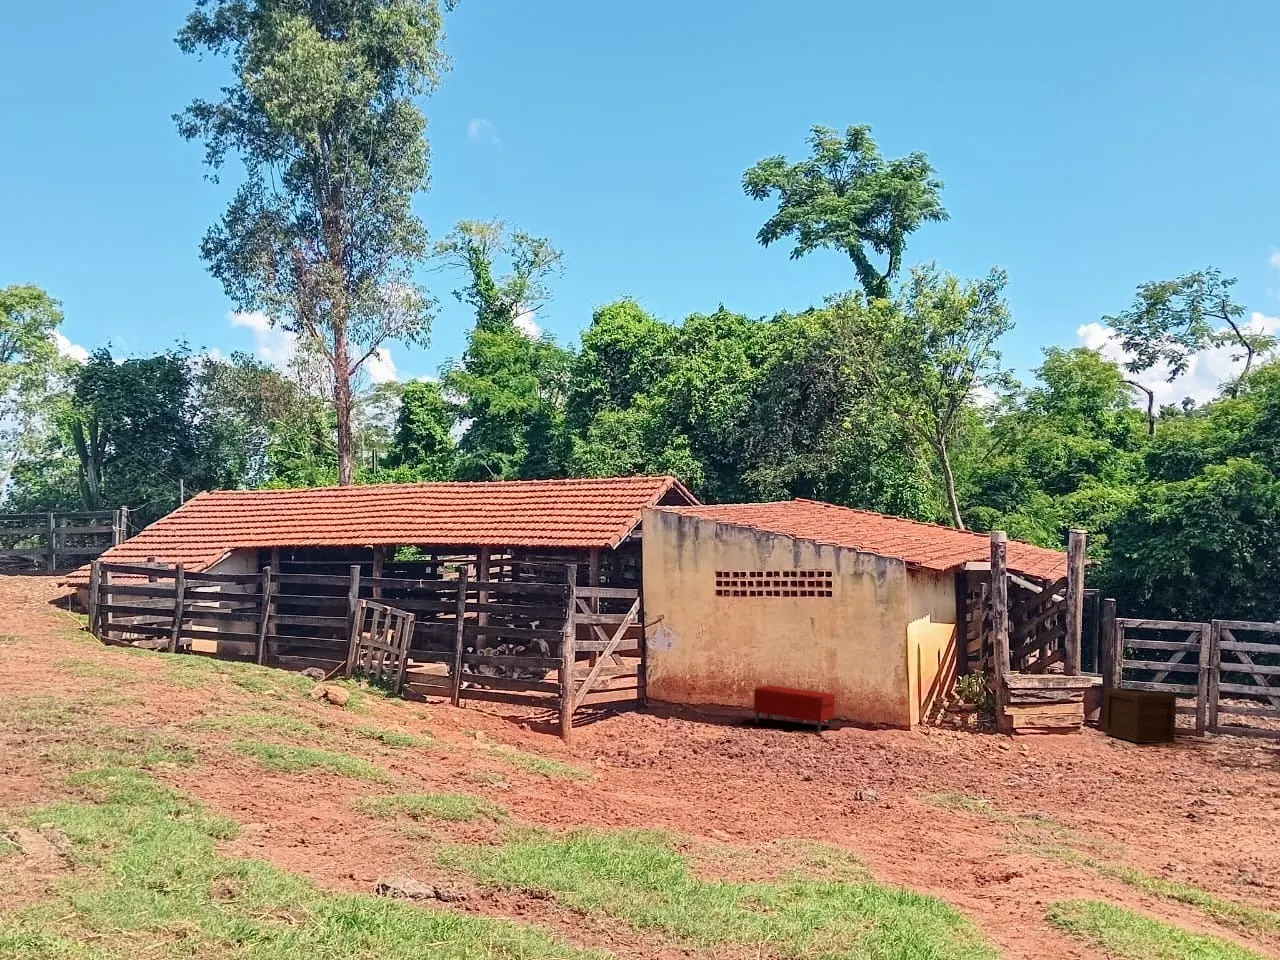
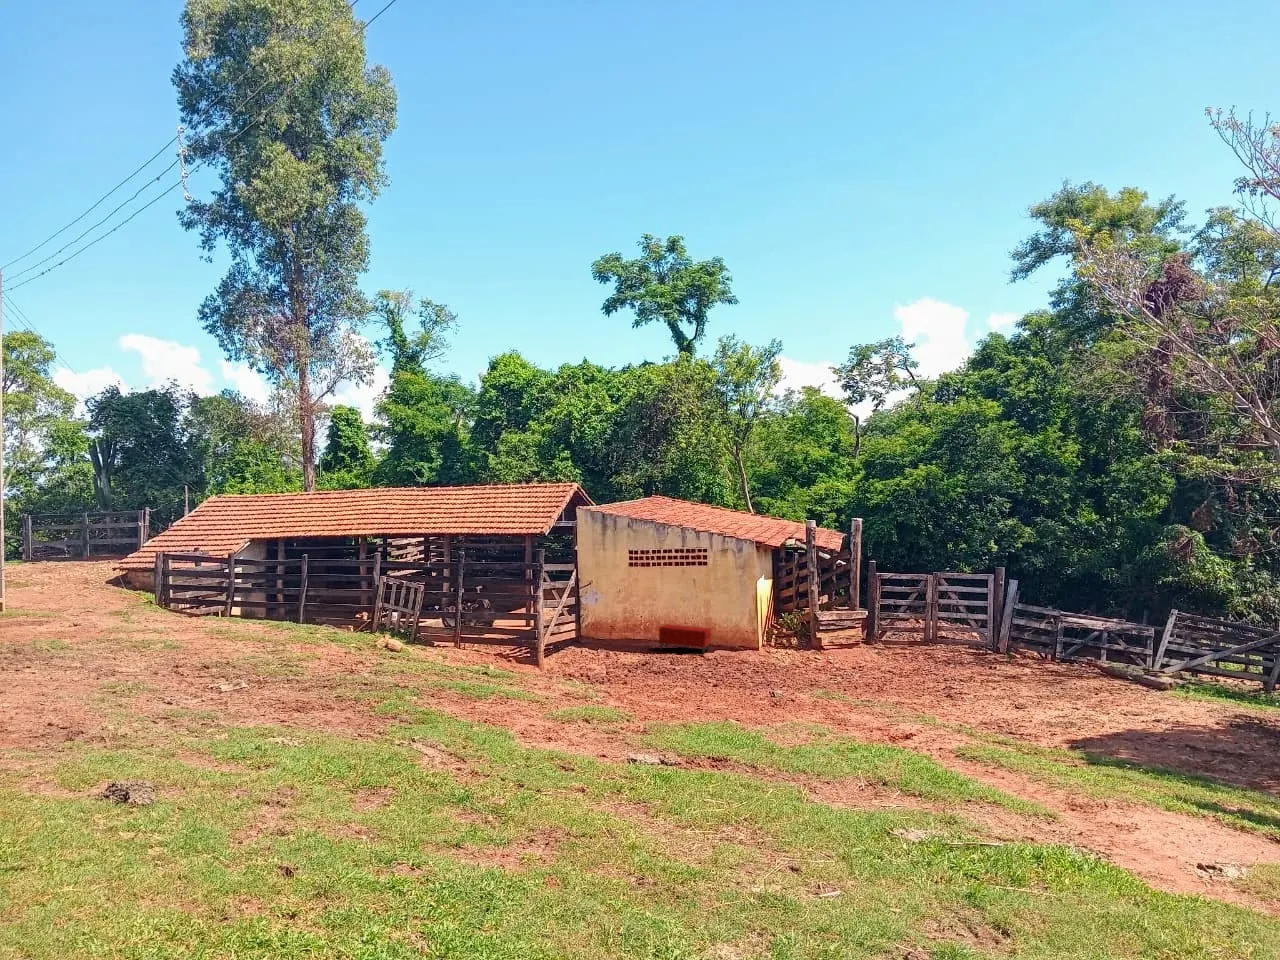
wooden crate: present [1103,688,1176,743] -> none [871,616,913,650]

